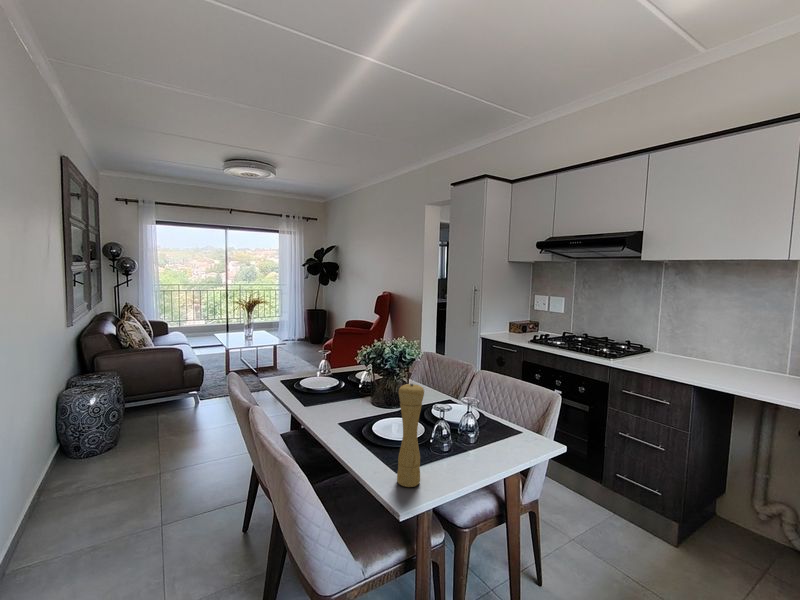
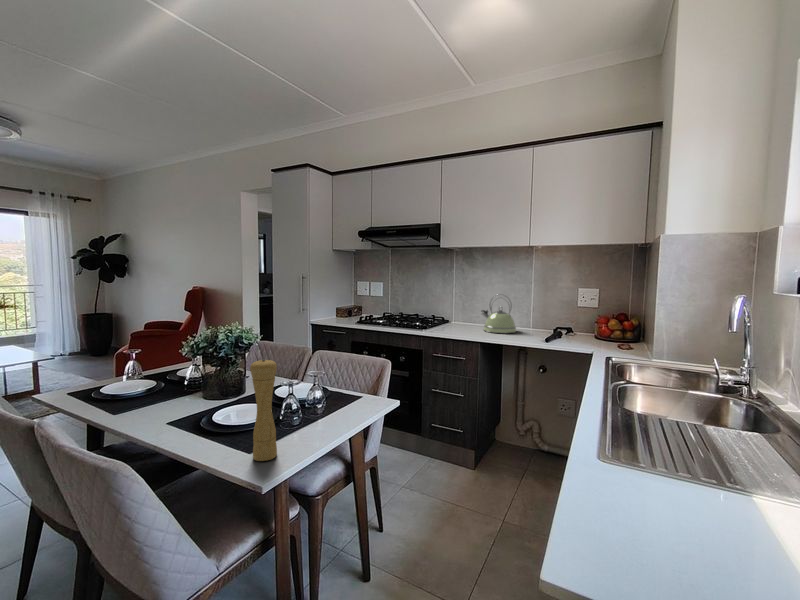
kettle: none [694,323,751,376] -> present [482,294,516,333]

